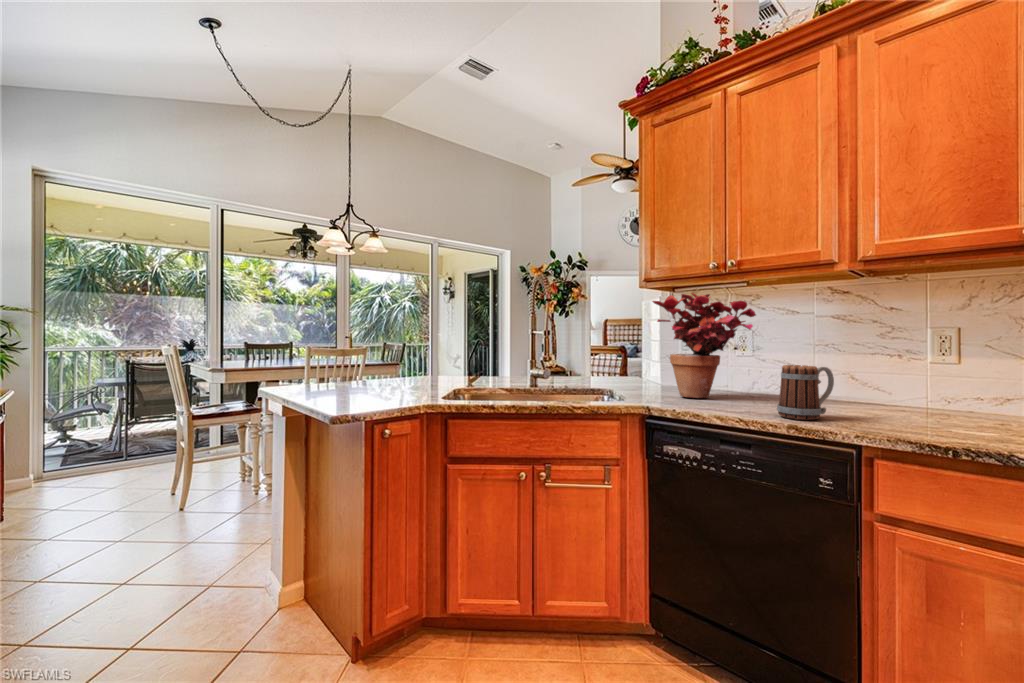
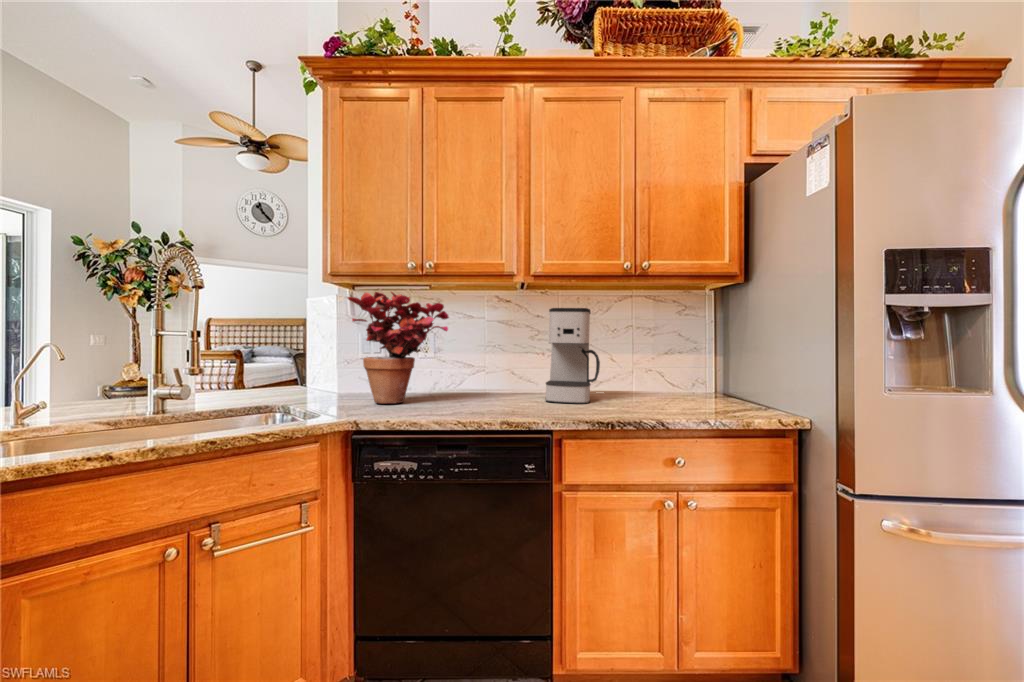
coffee maker: none [886,295,985,423] -> present [546,308,600,404]
mug: present [777,365,834,420] -> none [484,365,522,415]

